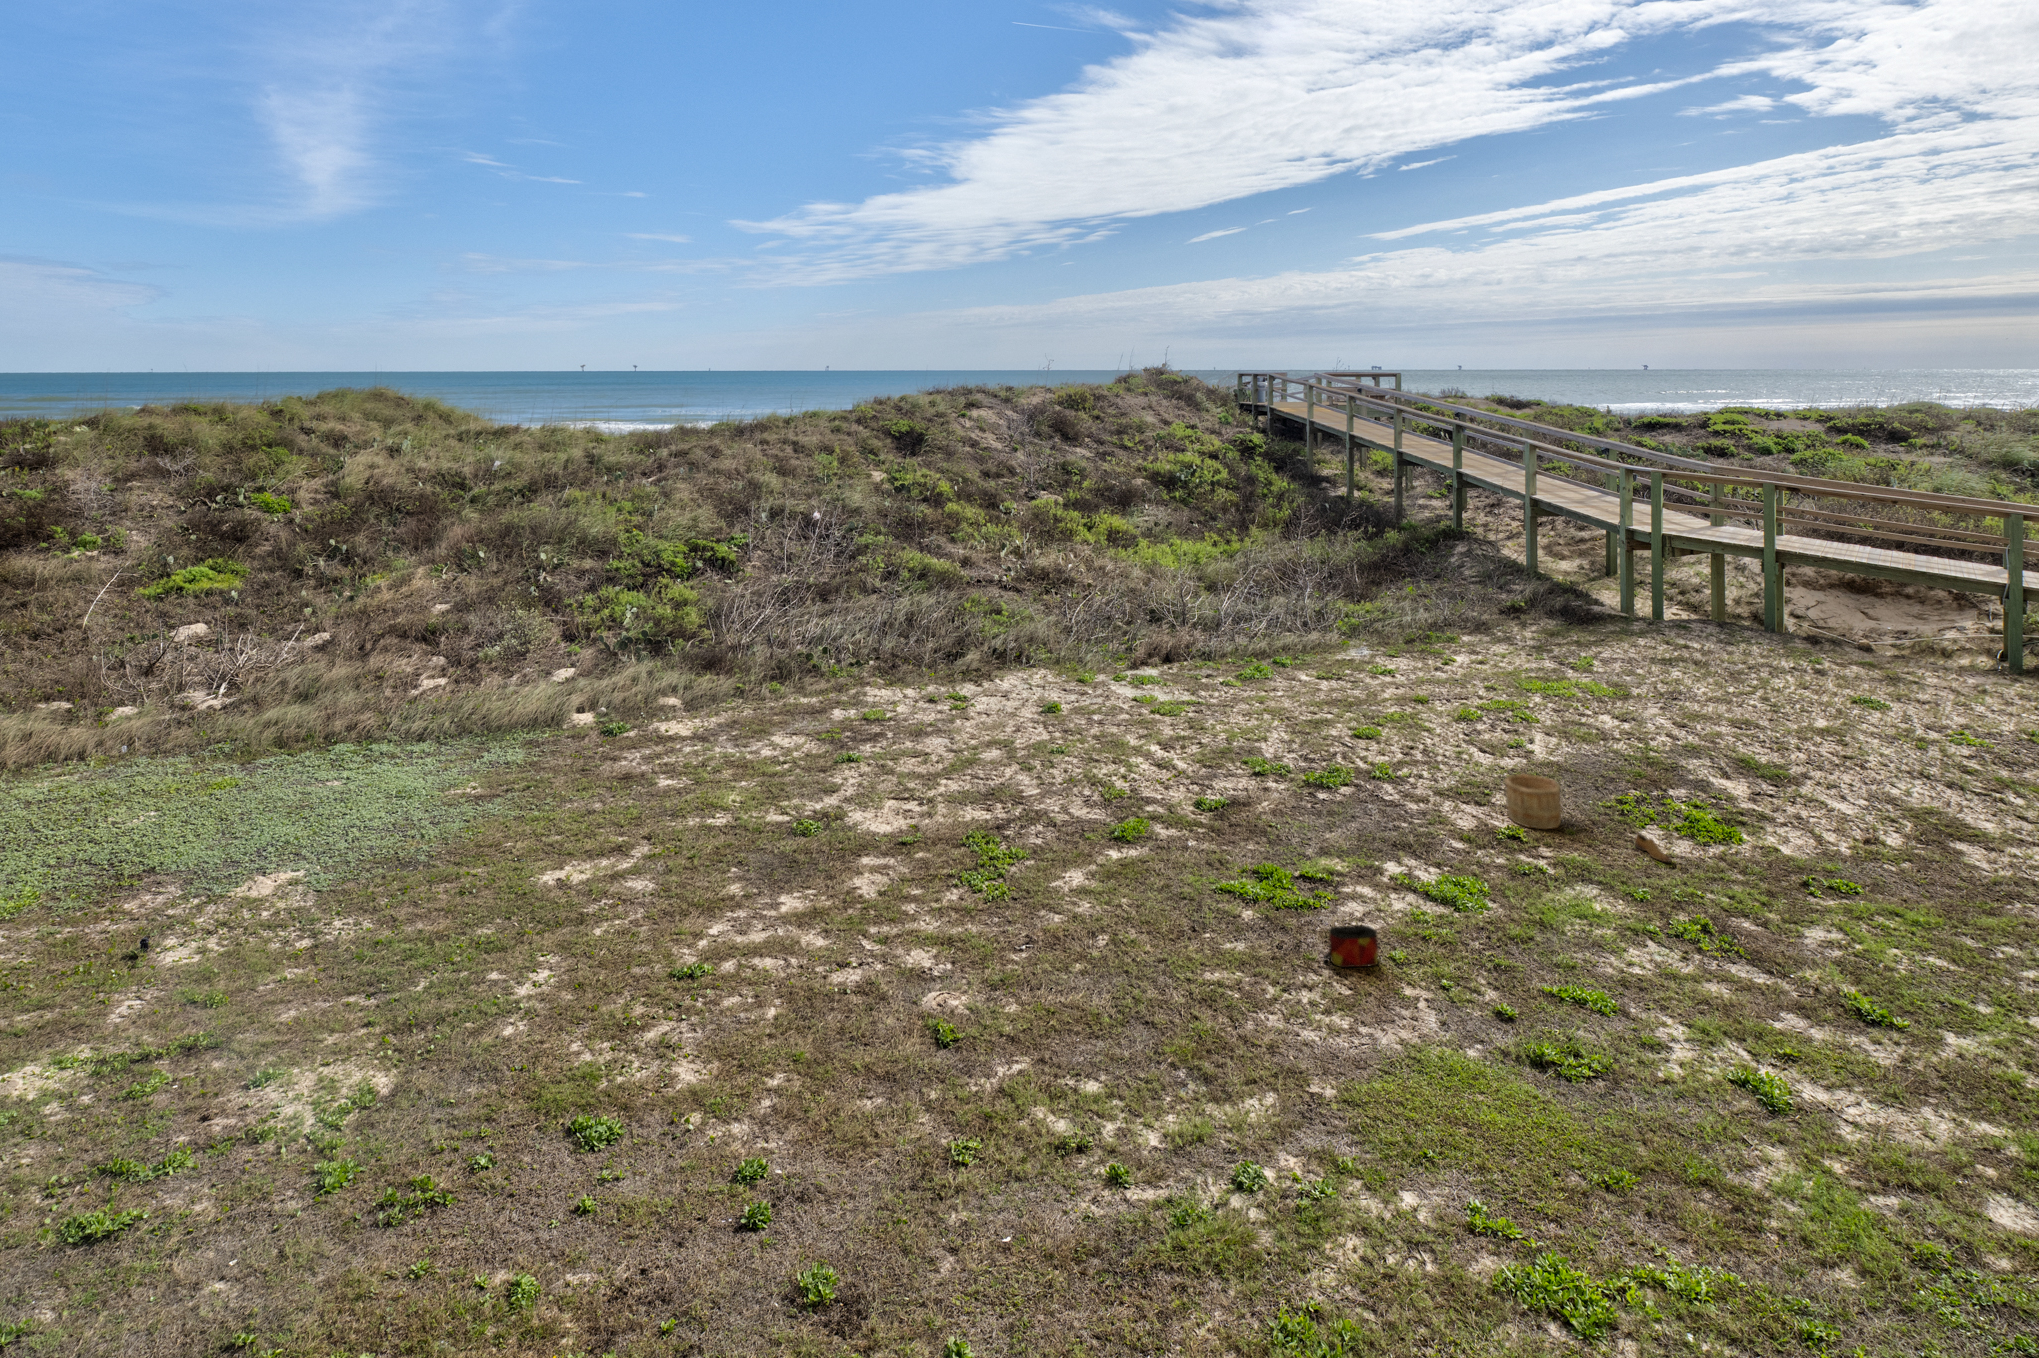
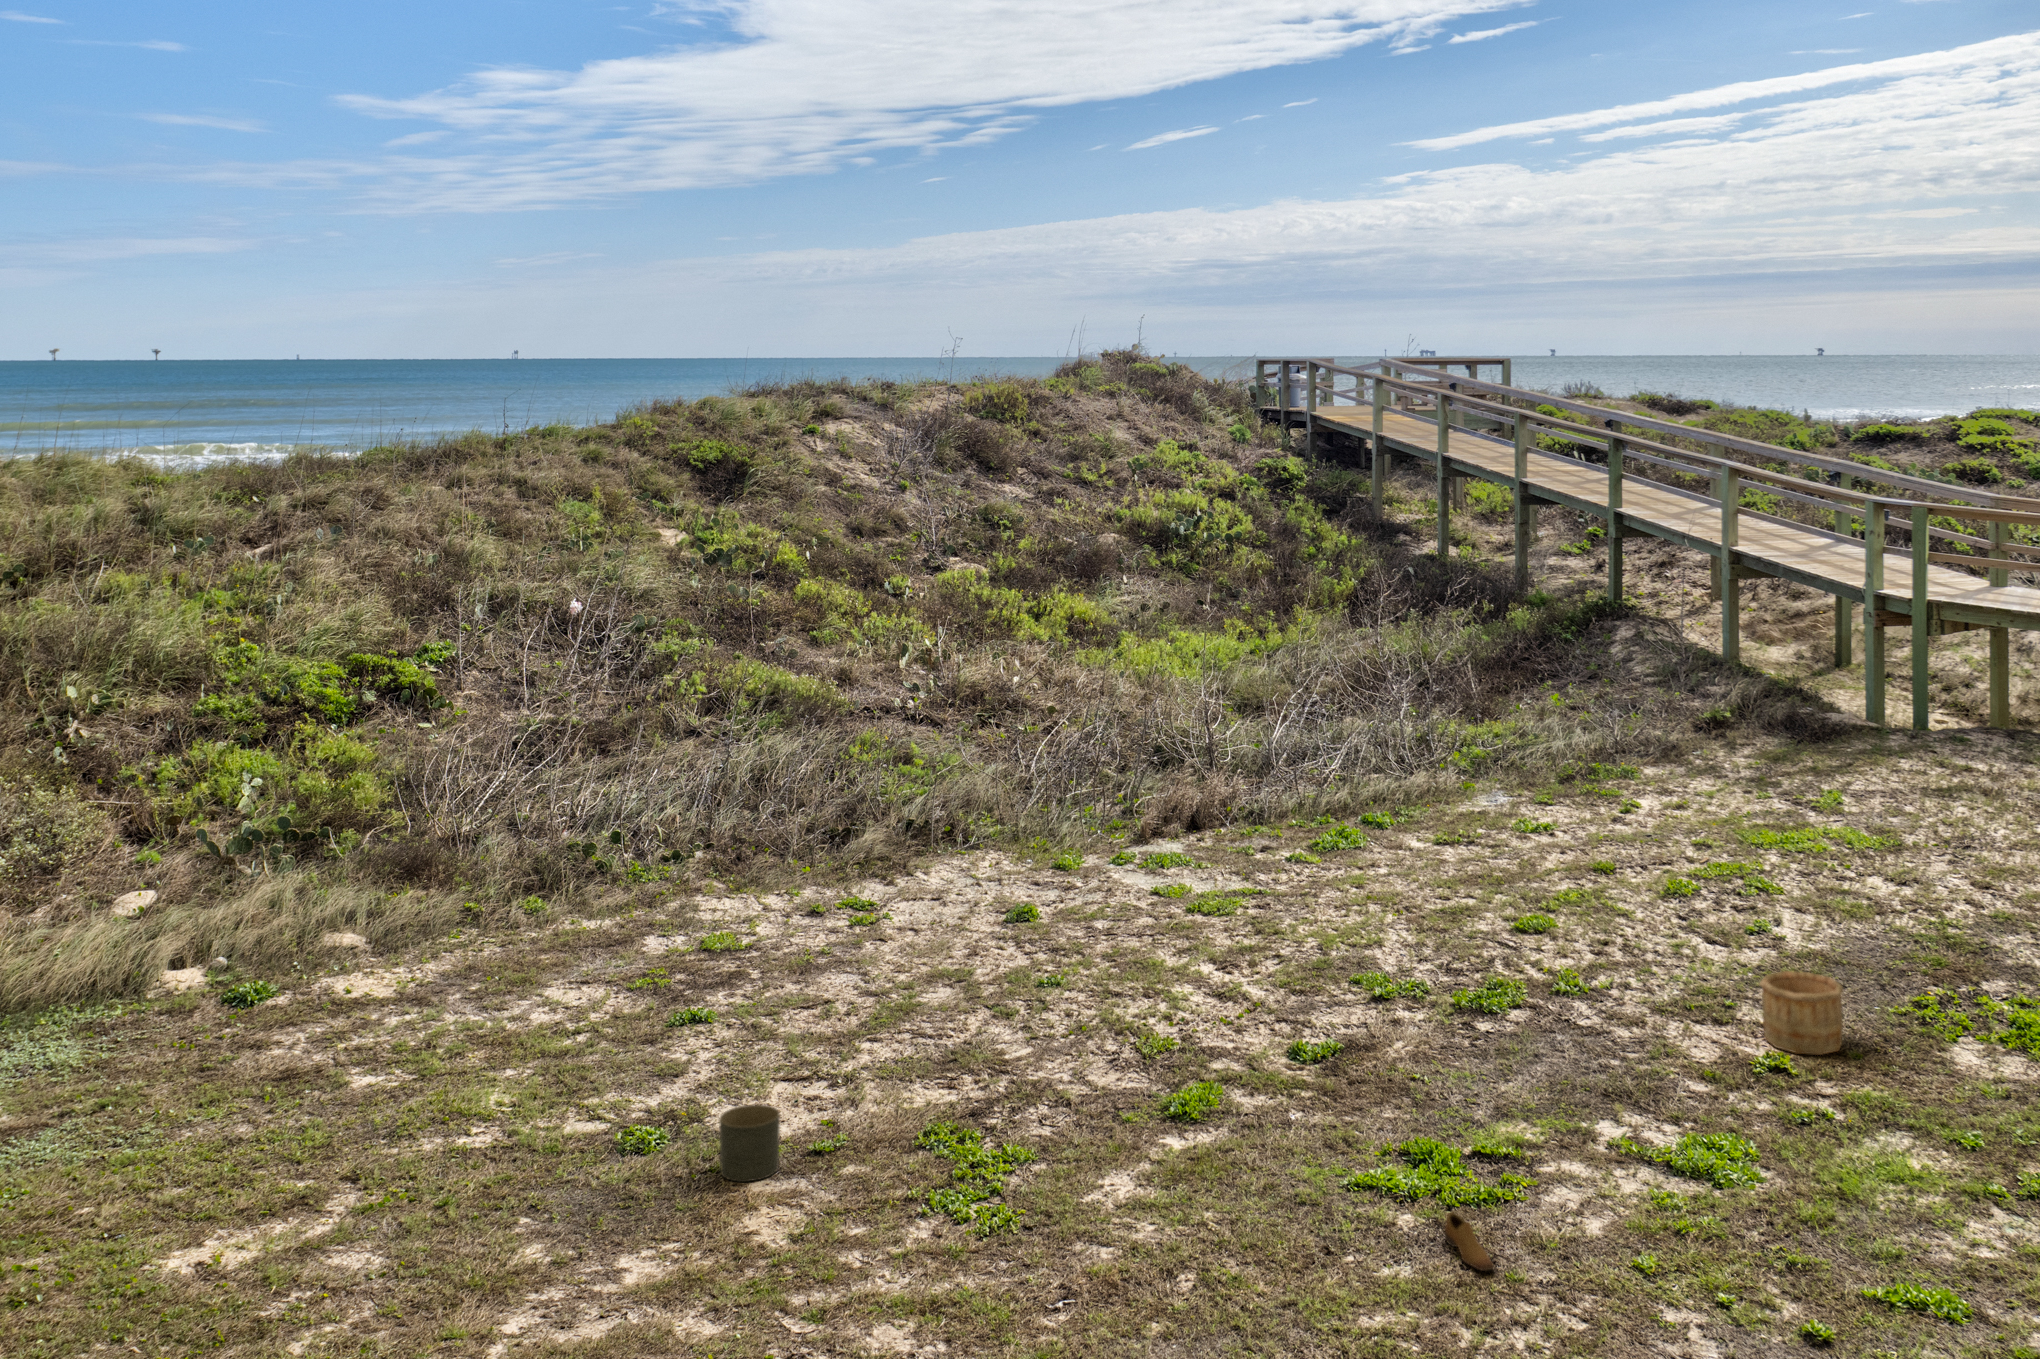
planter: none [855,811,888,854] -> present [719,1105,780,1182]
shoe: present [1635,834,1672,862] -> present [1445,1213,1494,1271]
bag: present [1324,925,1378,968] -> none [1537,1224,1621,1295]

